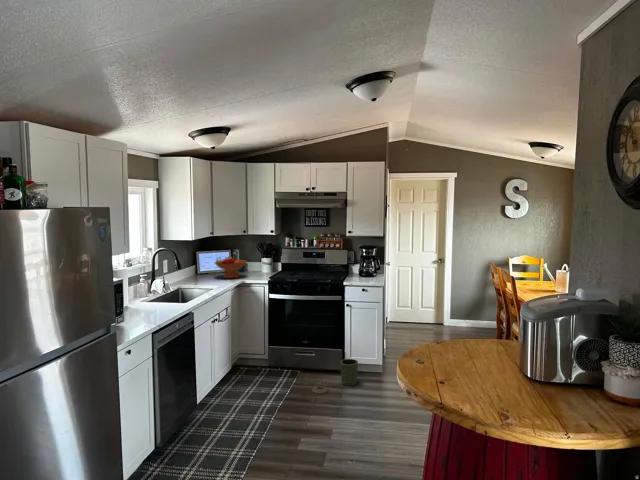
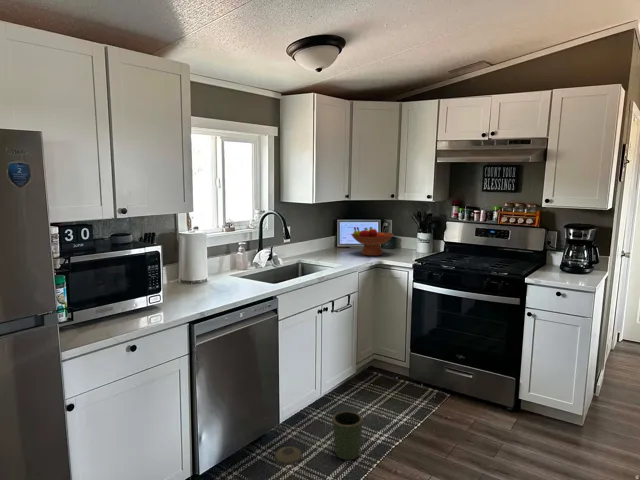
trash can: present [312,359,358,395] -> present [275,411,363,465]

